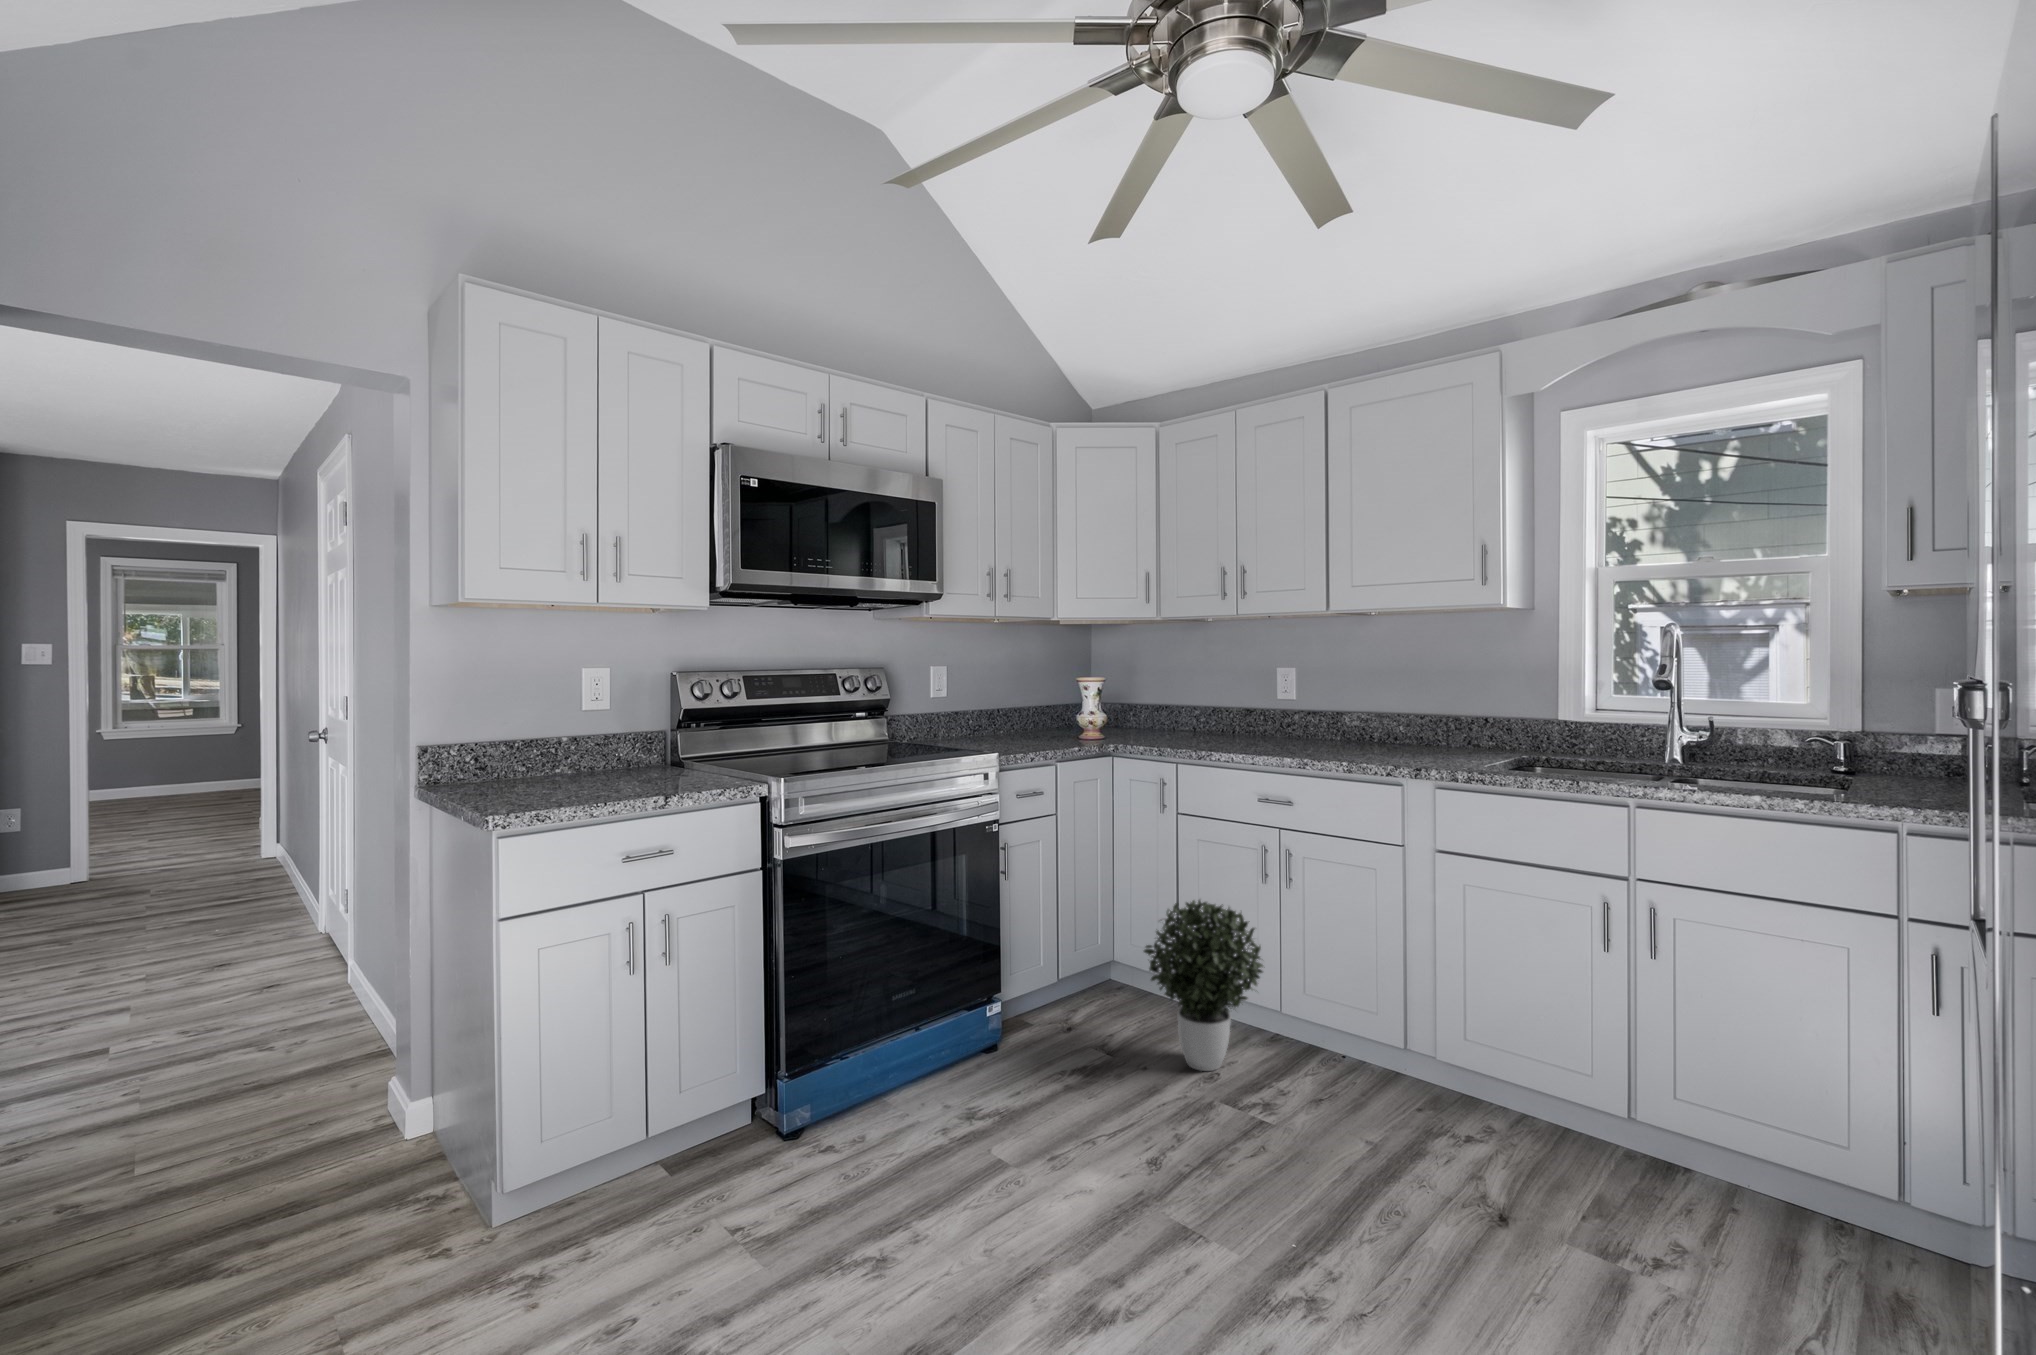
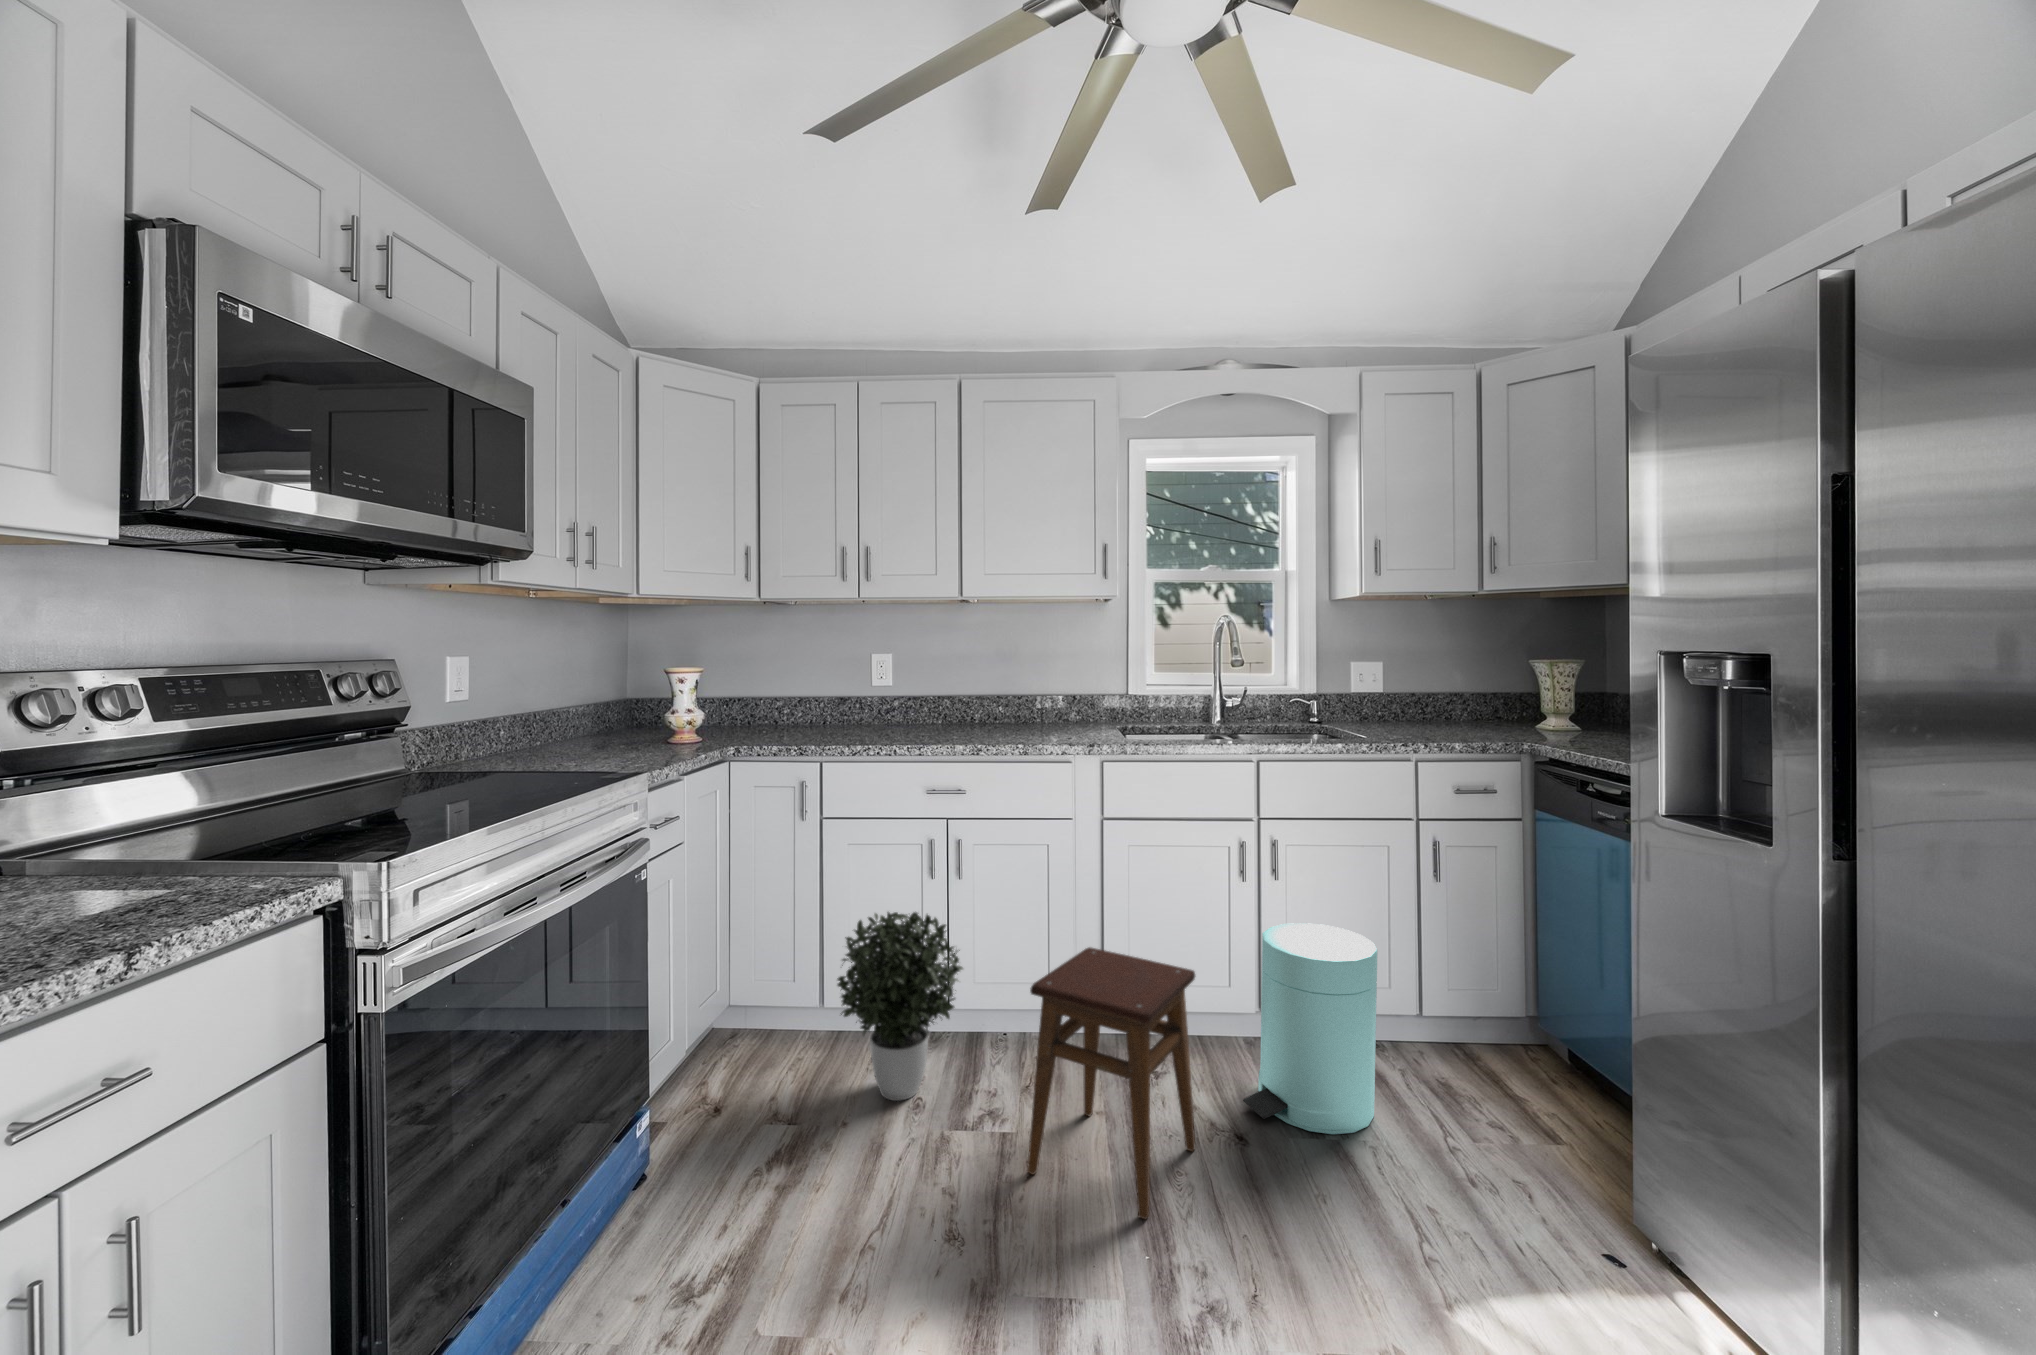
stool: none [1253,966,1437,1219] -> present [1027,947,1195,1219]
trash can: none [1534,998,1722,1261] -> present [1243,923,1377,1134]

